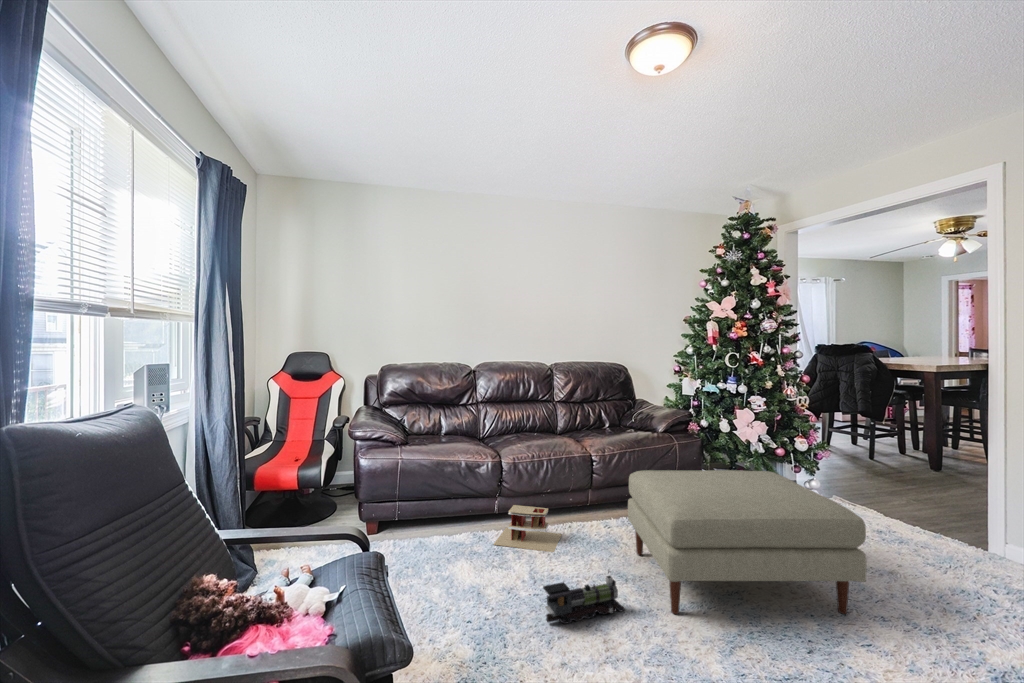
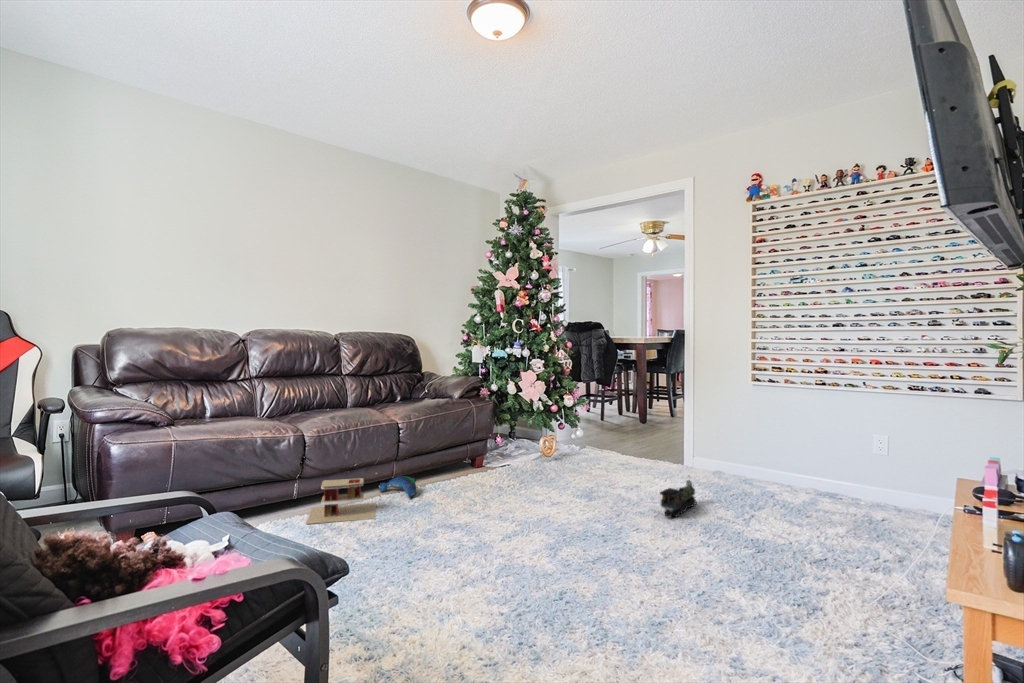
ottoman: present [628,470,867,614] -> none [446,418,634,540]
plush toy: none [570,509,605,535] -> present [379,476,416,499]
toy train: present [543,571,625,624] -> present [660,480,697,517]

